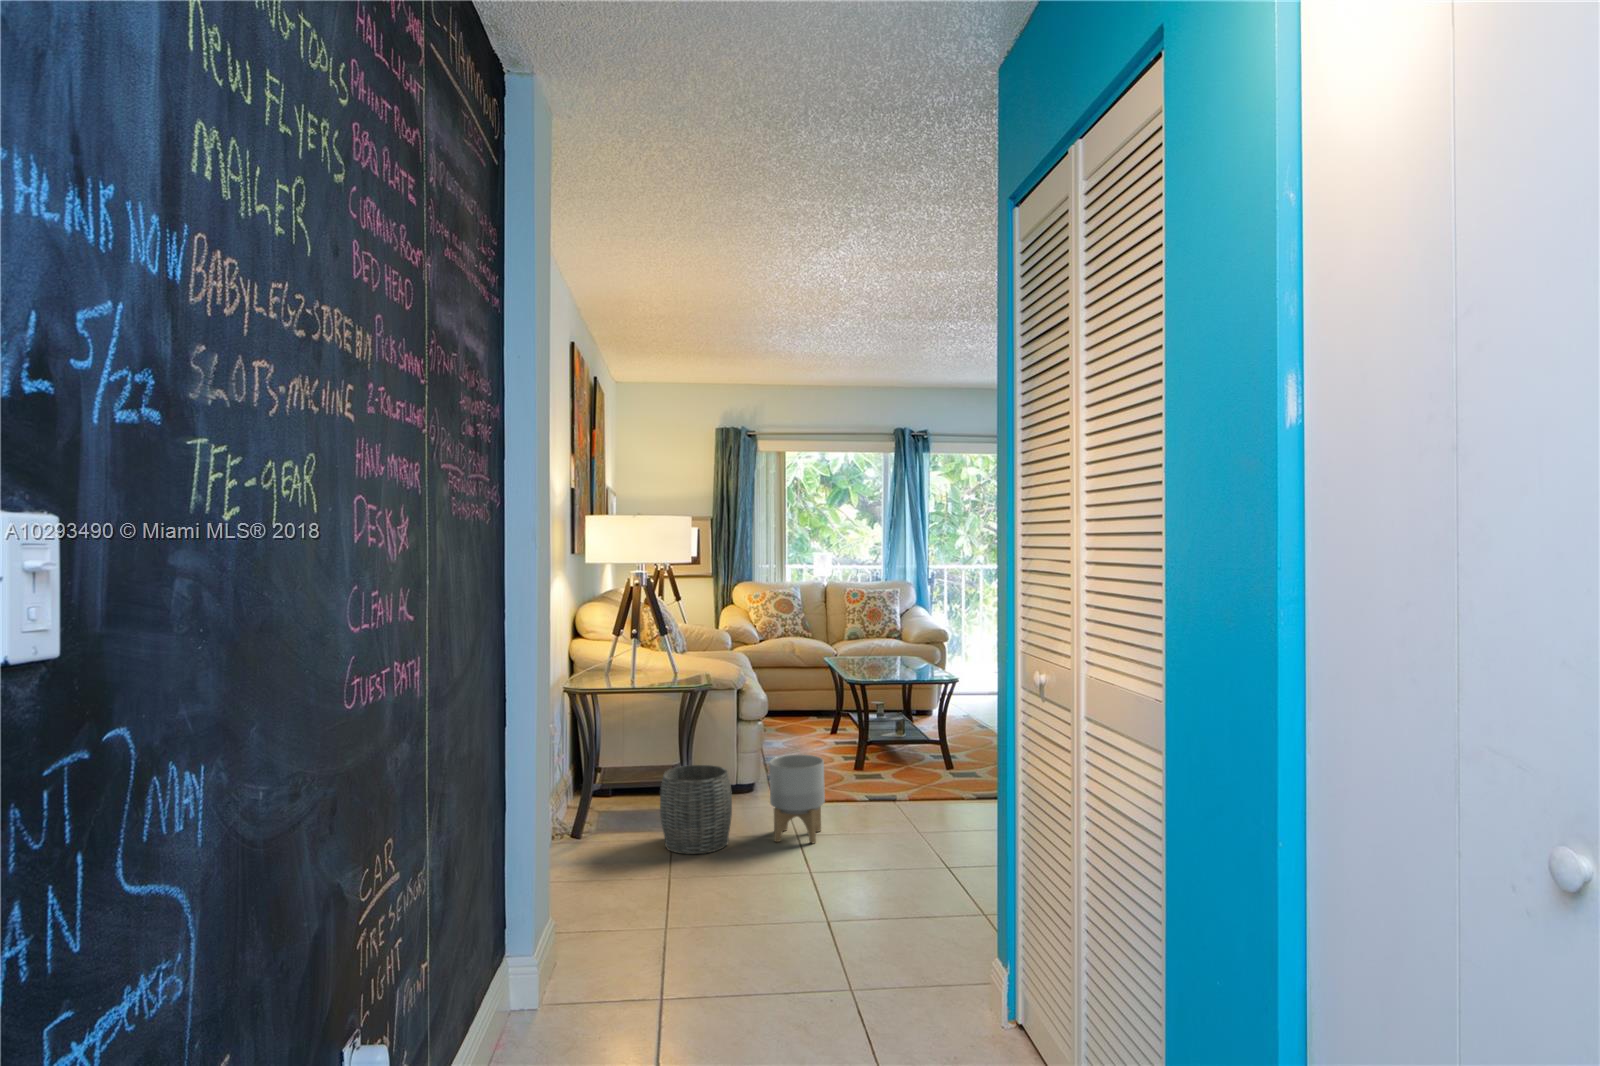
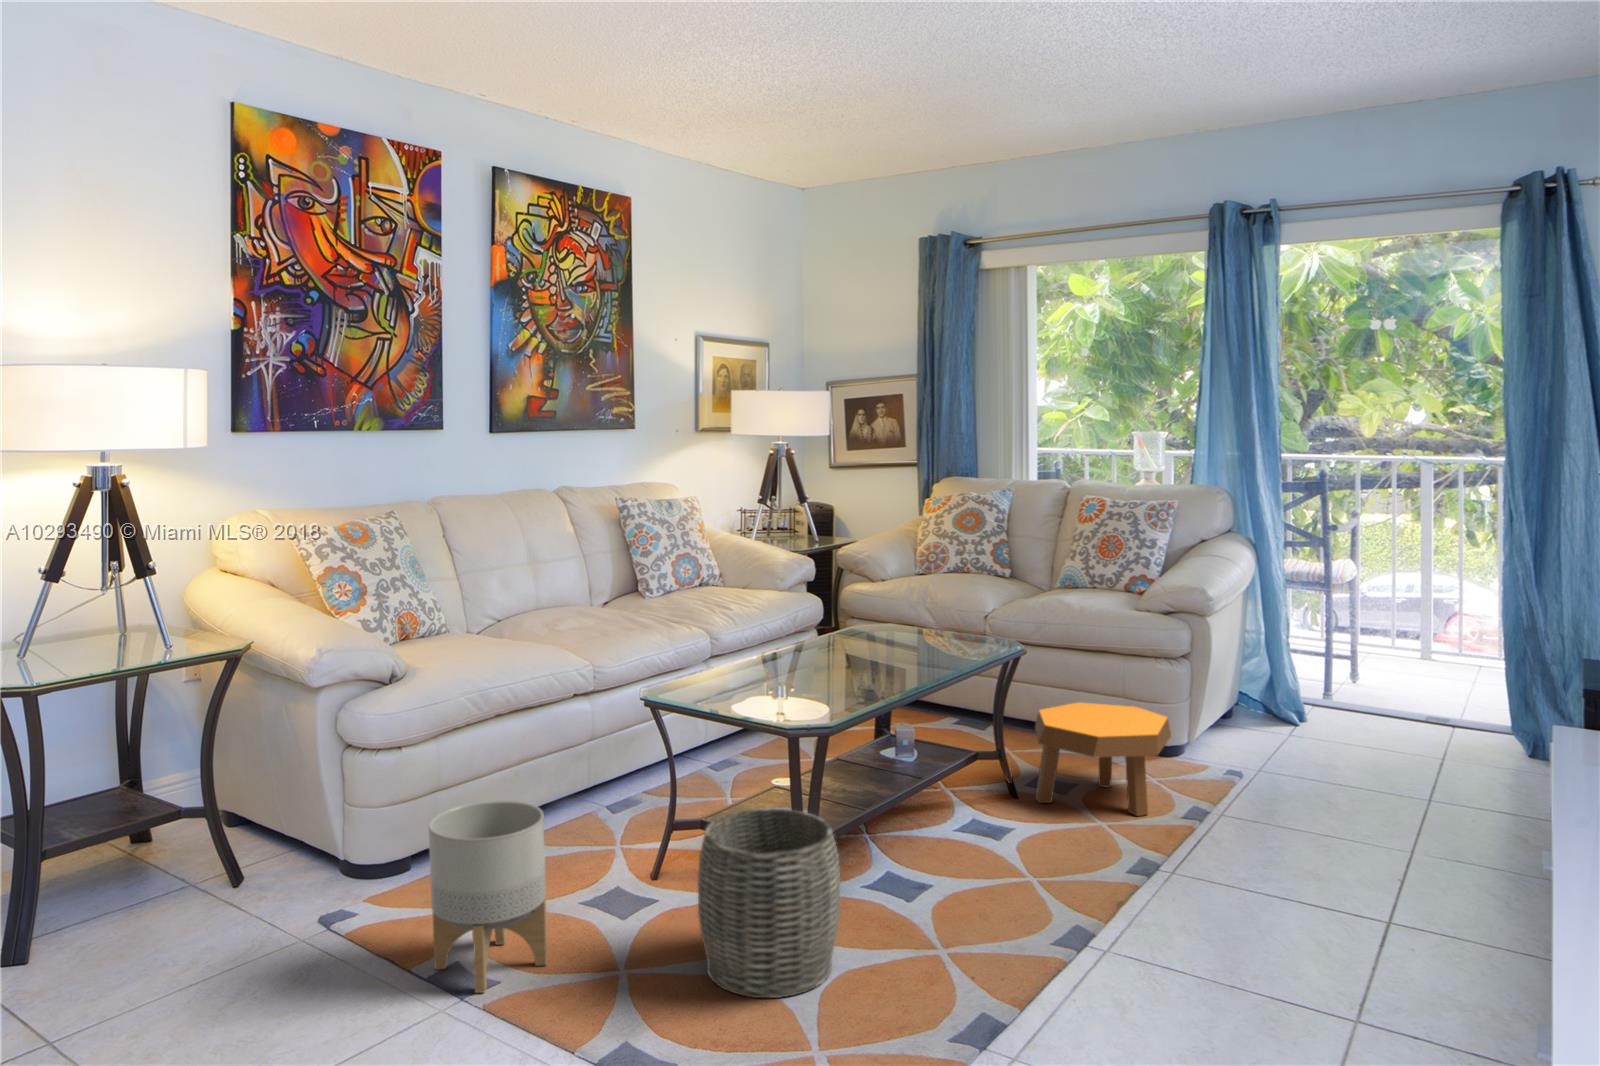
footstool: none [897,693,967,745] -> present [1035,702,1171,816]
woven basket: present [660,765,732,854] -> present [698,808,840,998]

